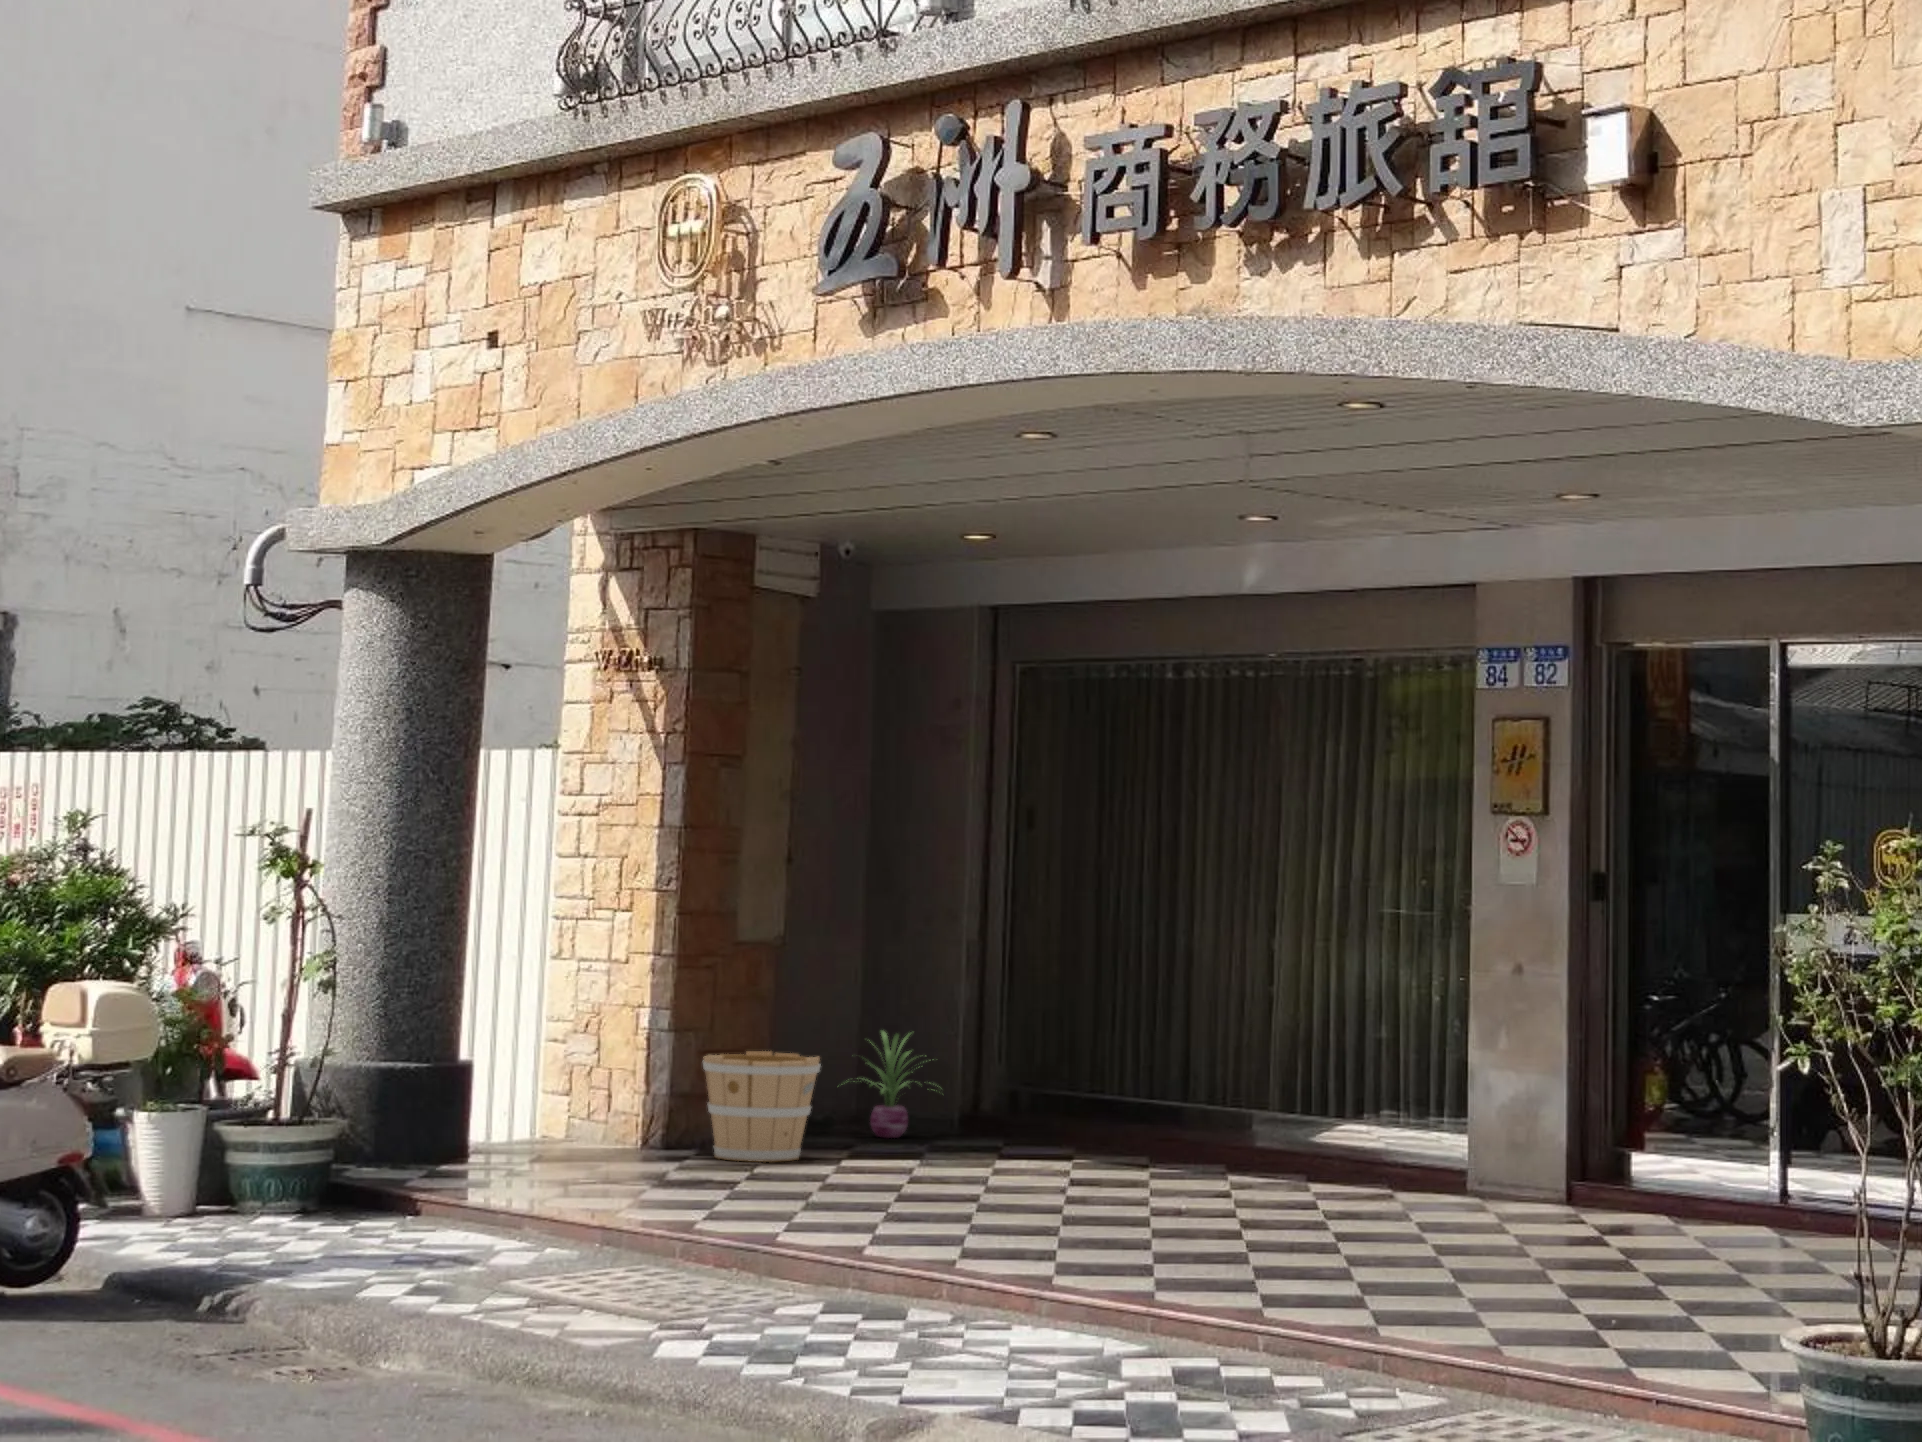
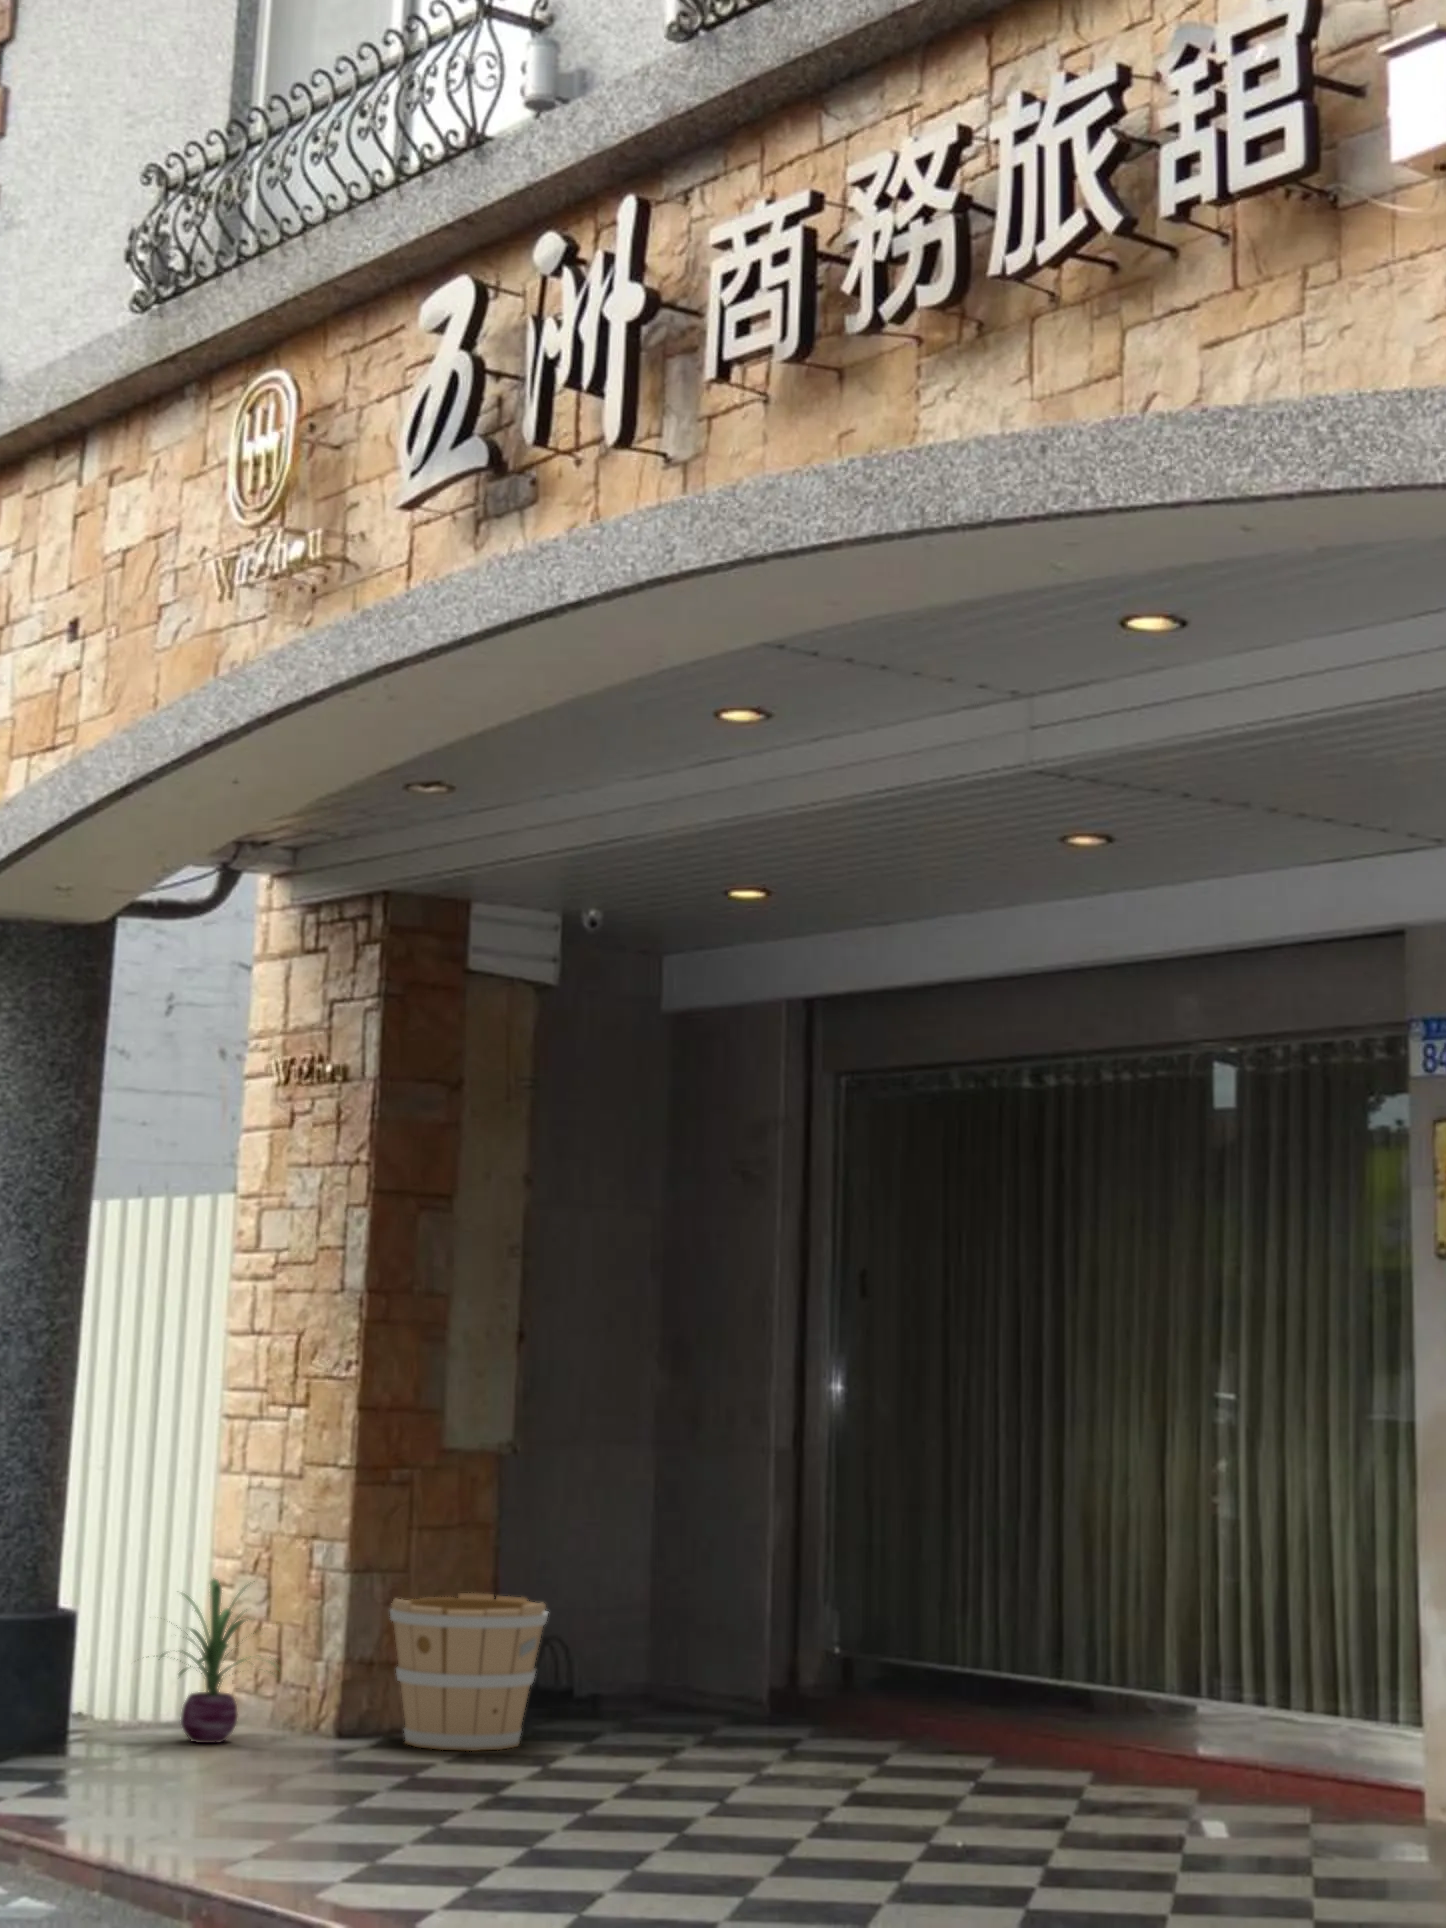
decorative plant: present [868,1031,935,1138] -> present [159,1578,254,1743]

